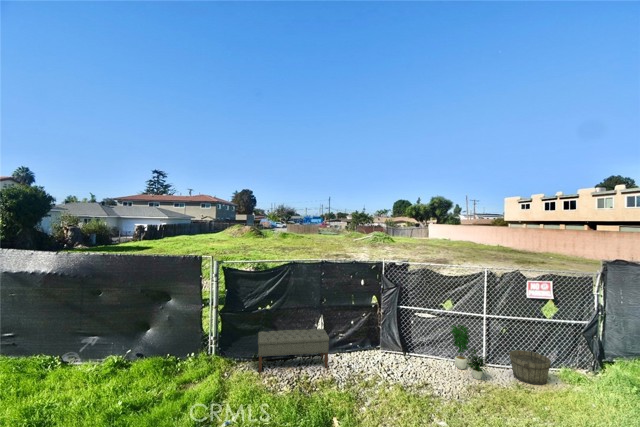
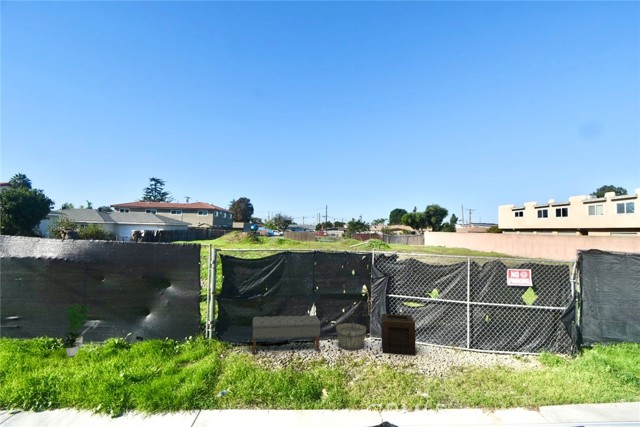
potted plant: present [450,325,487,379] -> present [61,303,90,356]
wooden crate: none [392,326,429,372] -> present [381,314,415,355]
wooden bucket: present [509,348,551,385] -> present [336,322,366,350]

